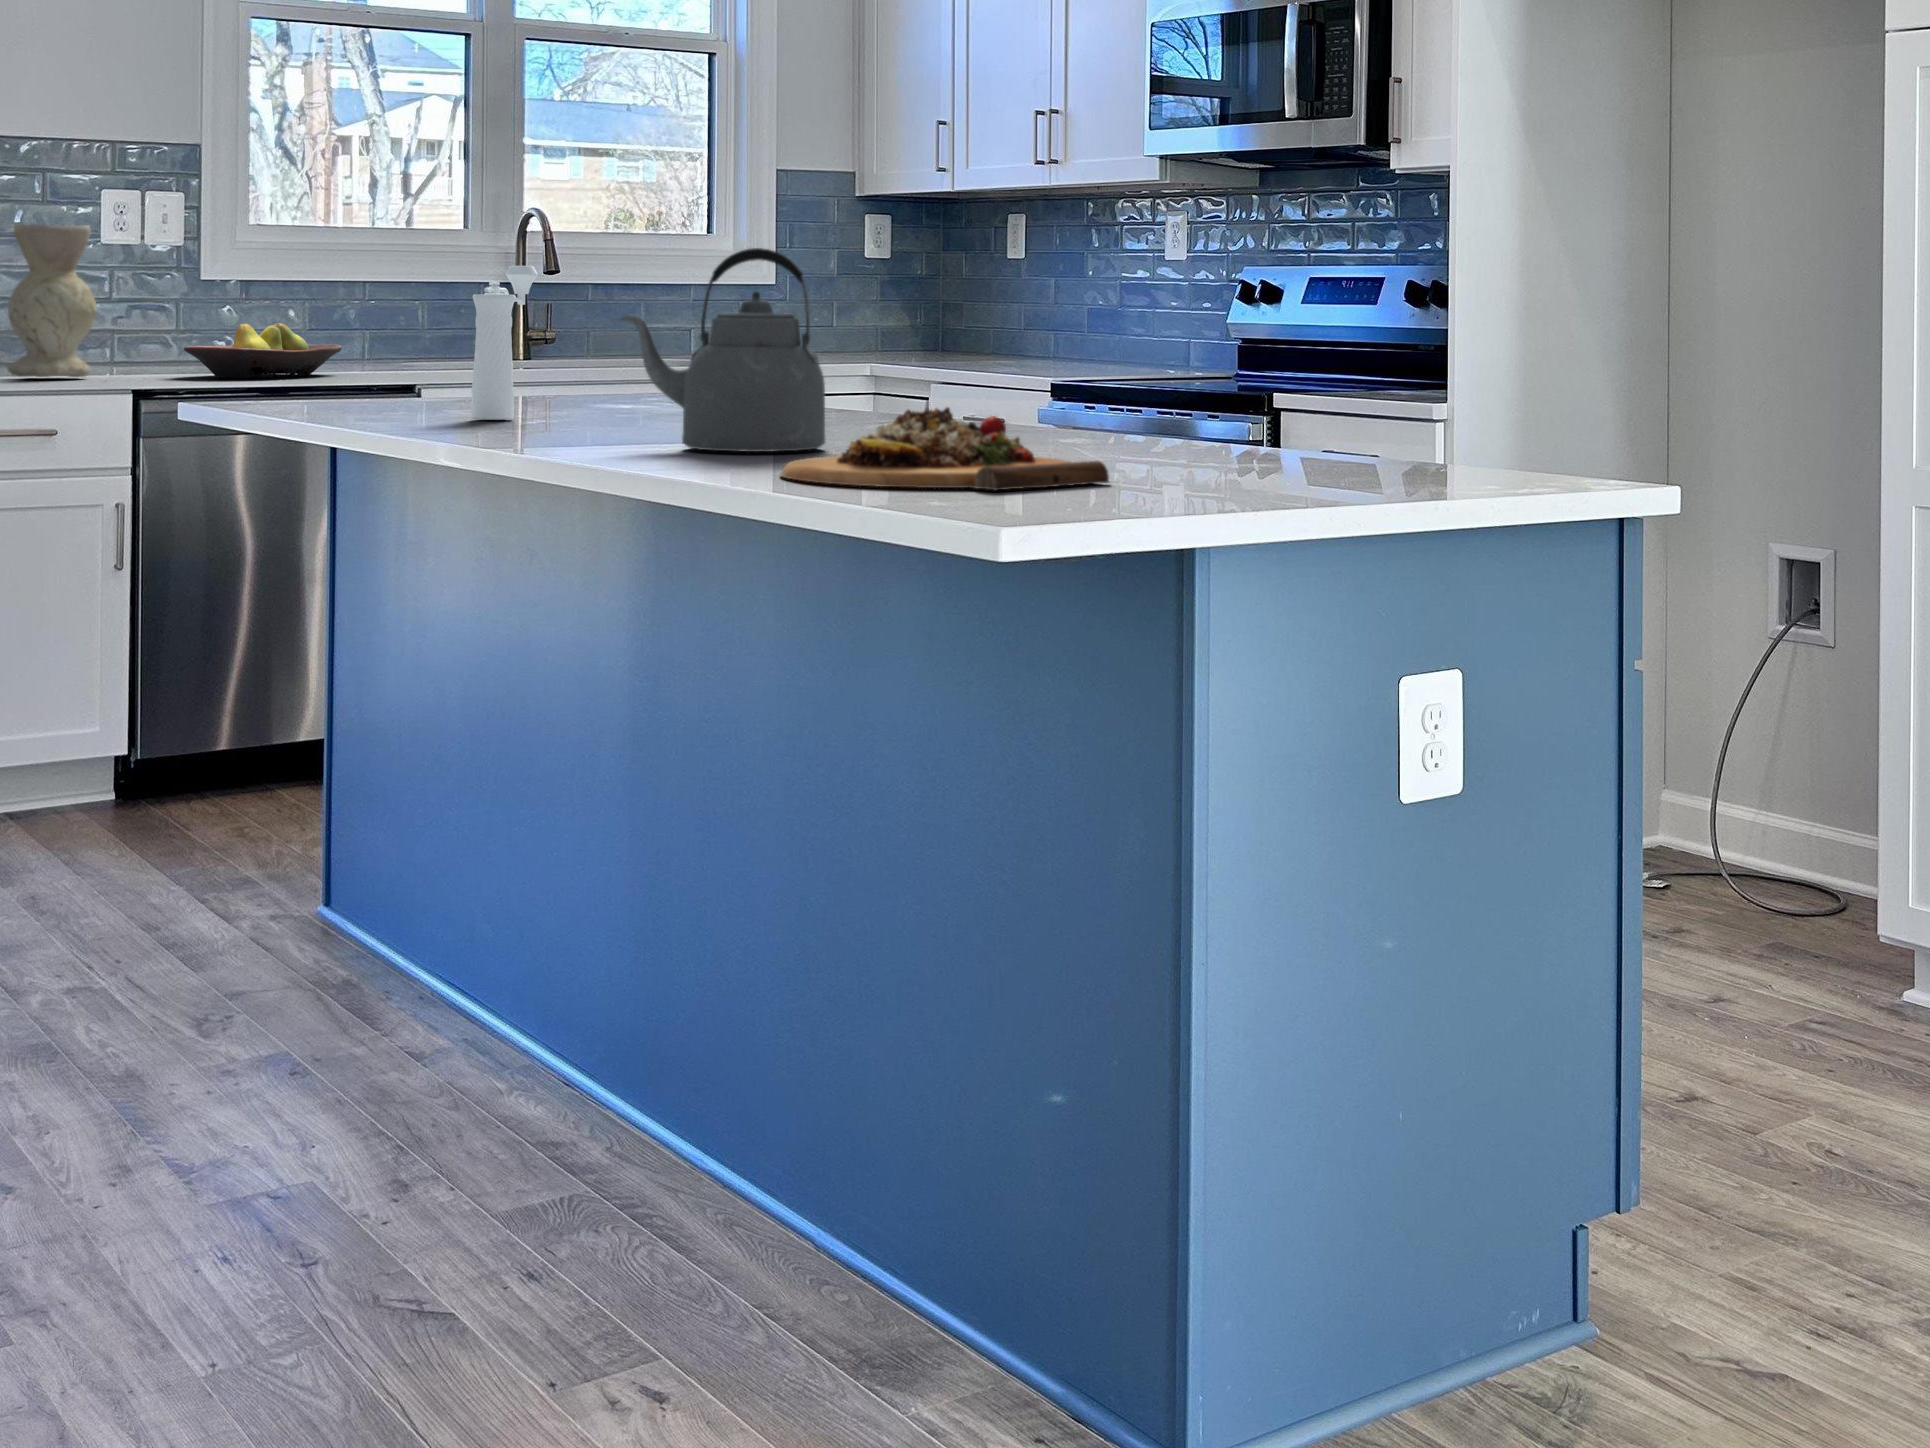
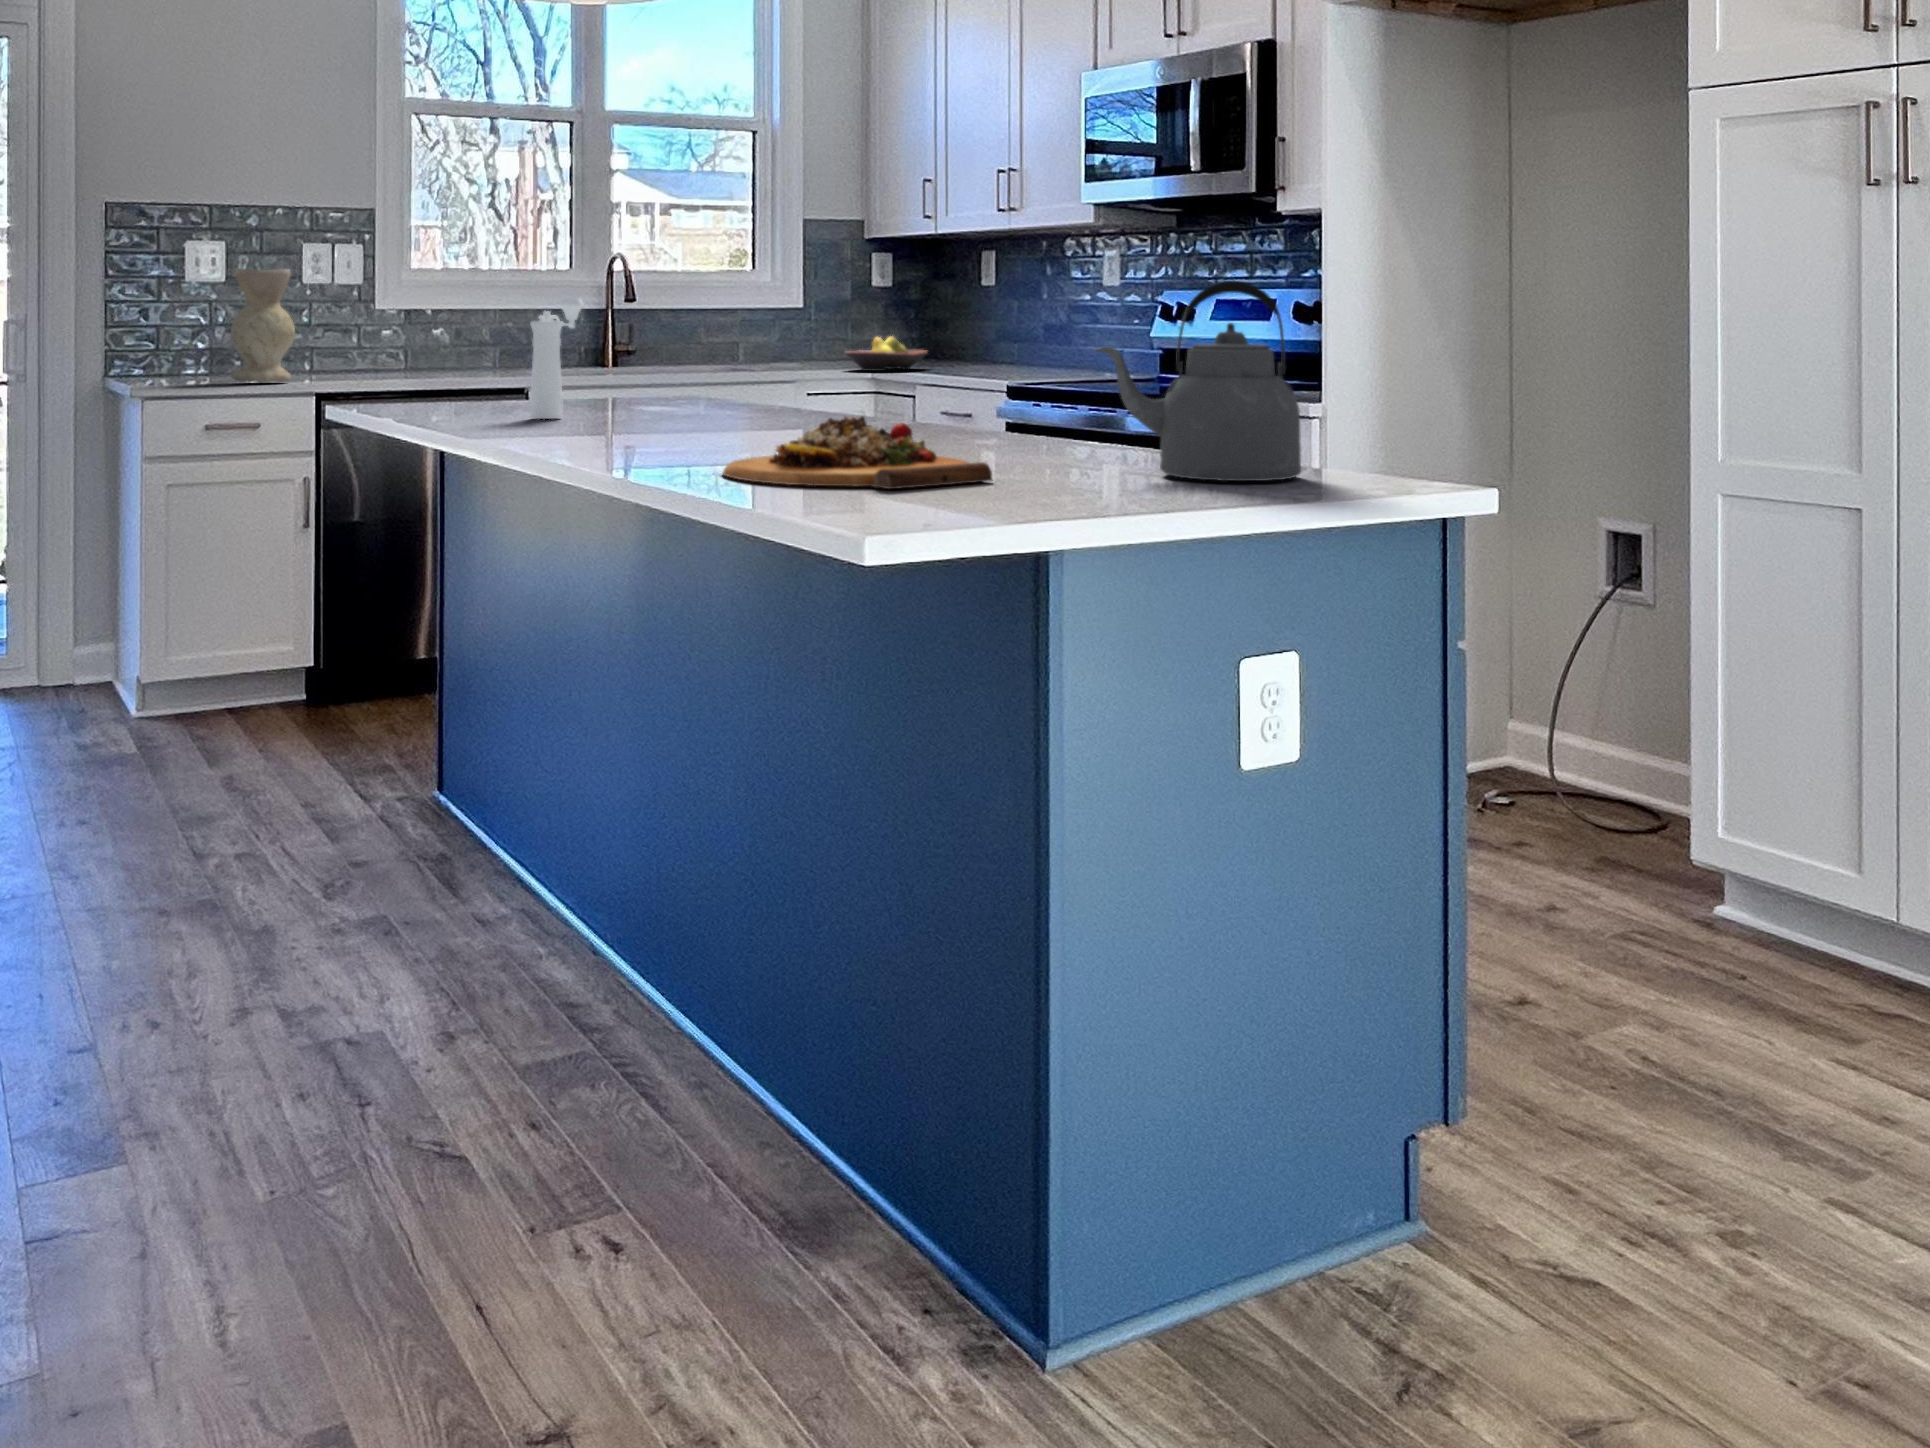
kettle: present [618,248,825,452] -> present [1095,281,1301,481]
fruit bowl: present [184,323,342,378] -> present [845,336,927,371]

